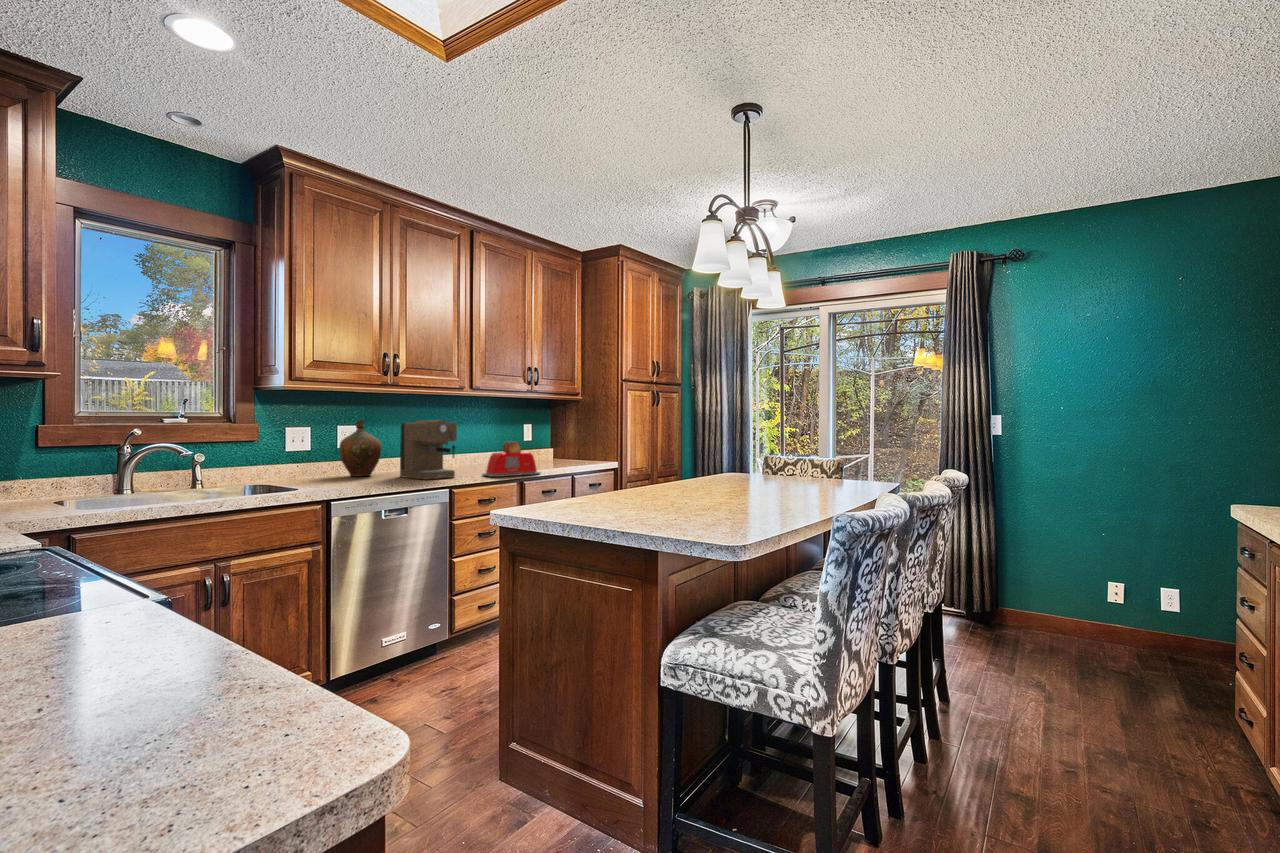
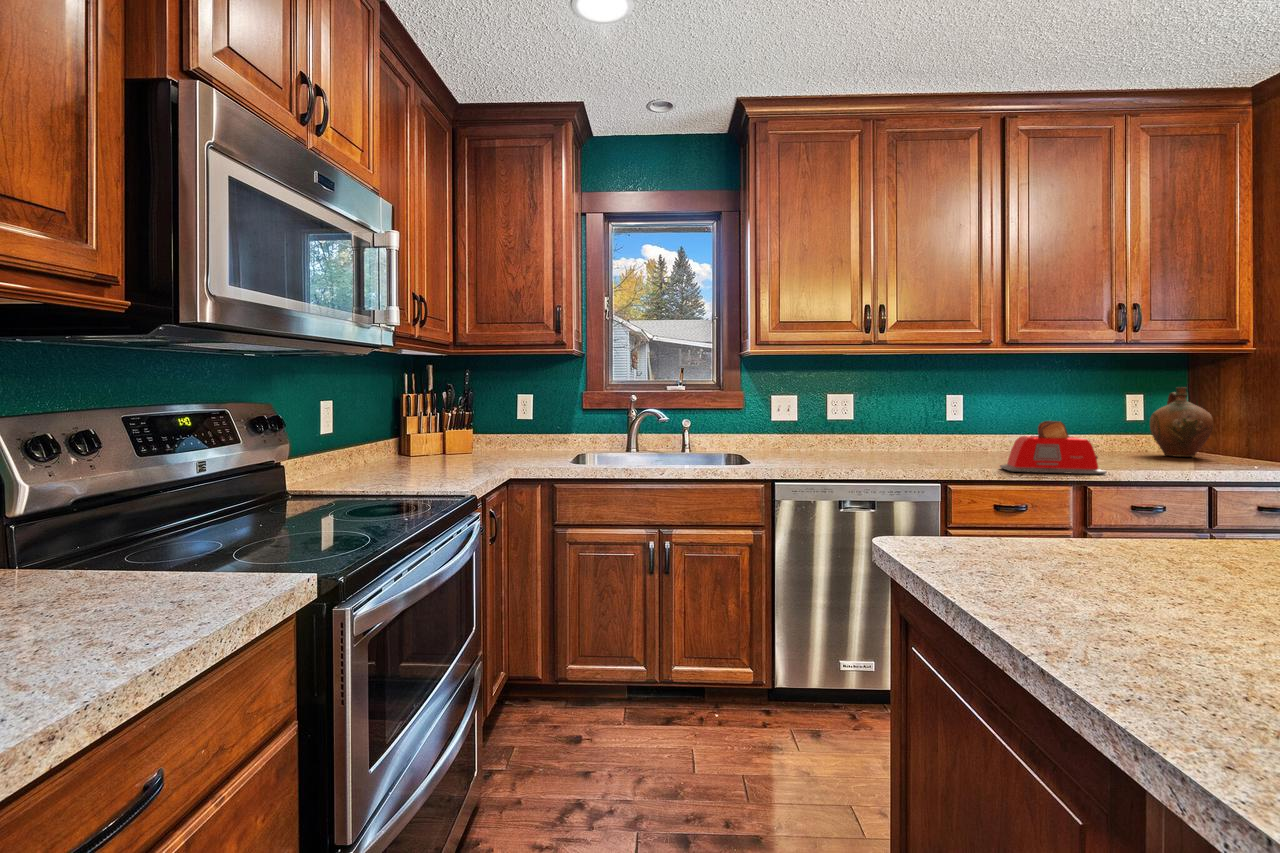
ceramic jug: present [339,420,381,477] -> present [1150,387,1213,457]
coffee maker: present [400,420,457,479] -> none [891,389,962,467]

